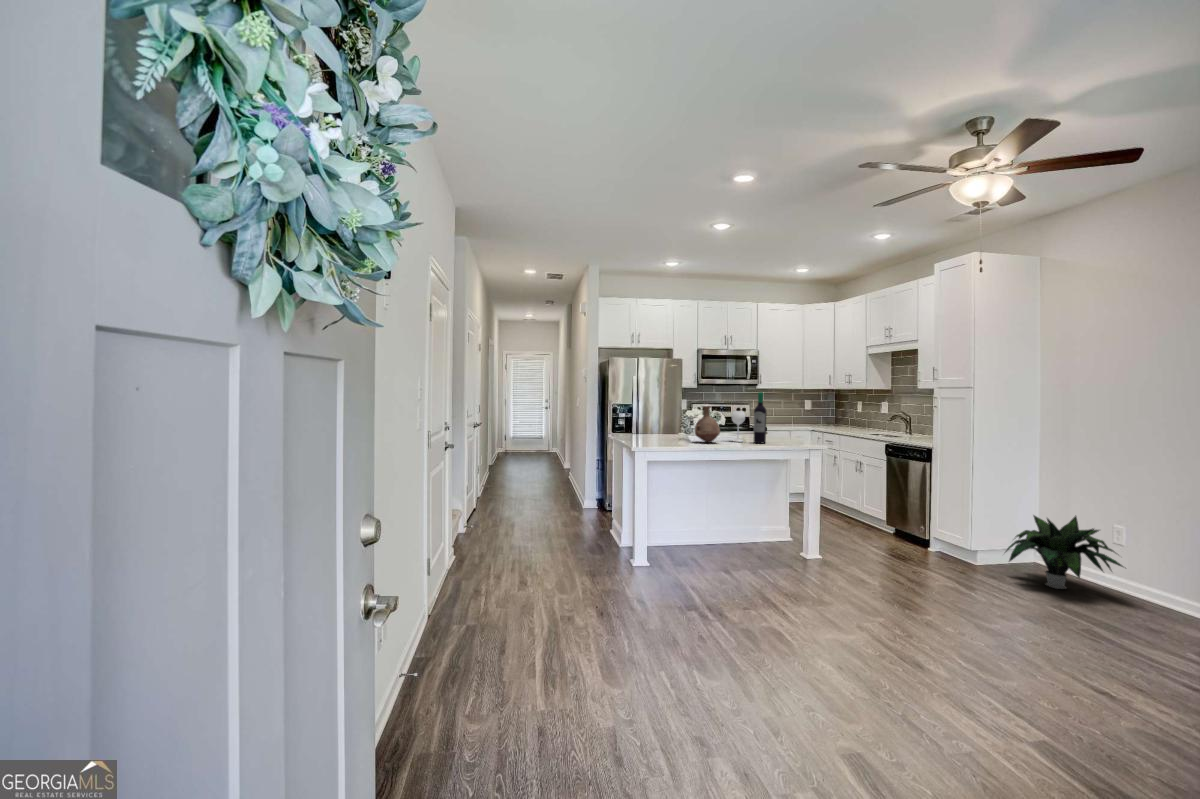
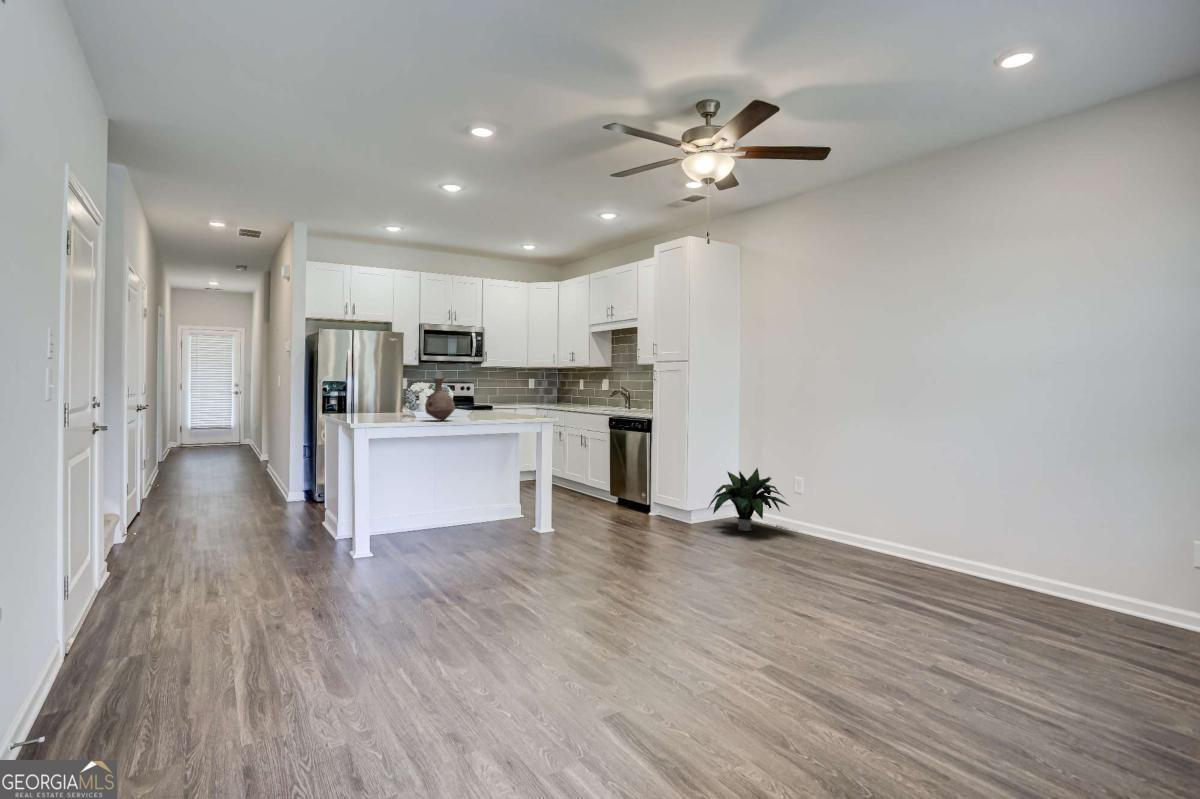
wine bottle: present [732,392,767,443] -> none [466,364,504,420]

